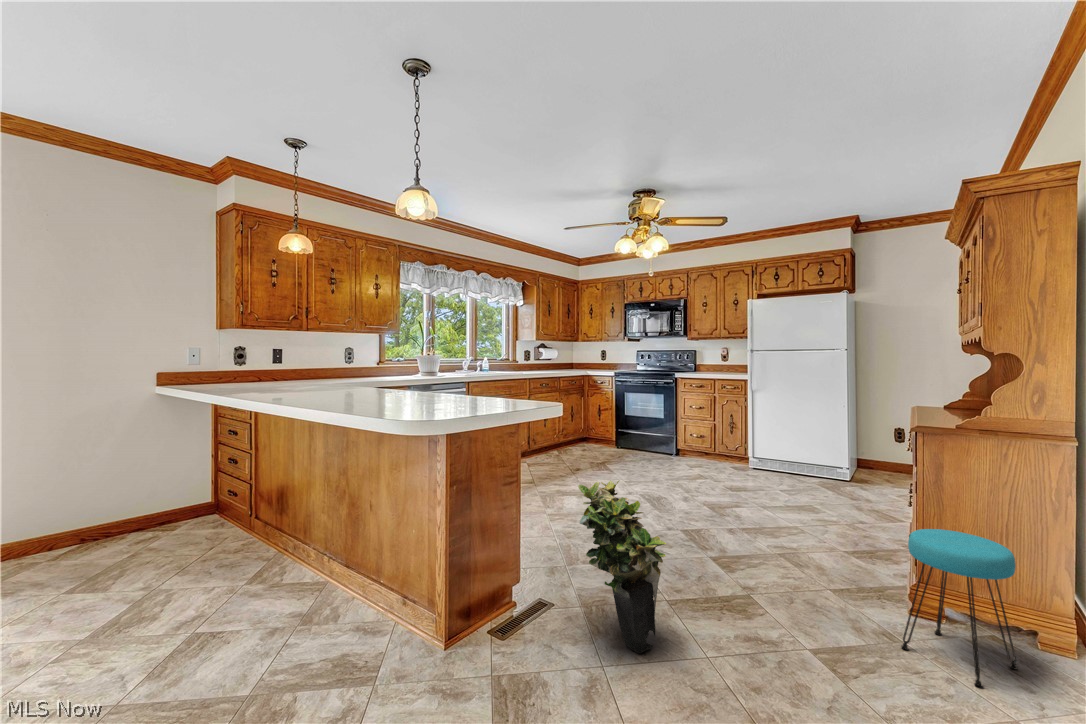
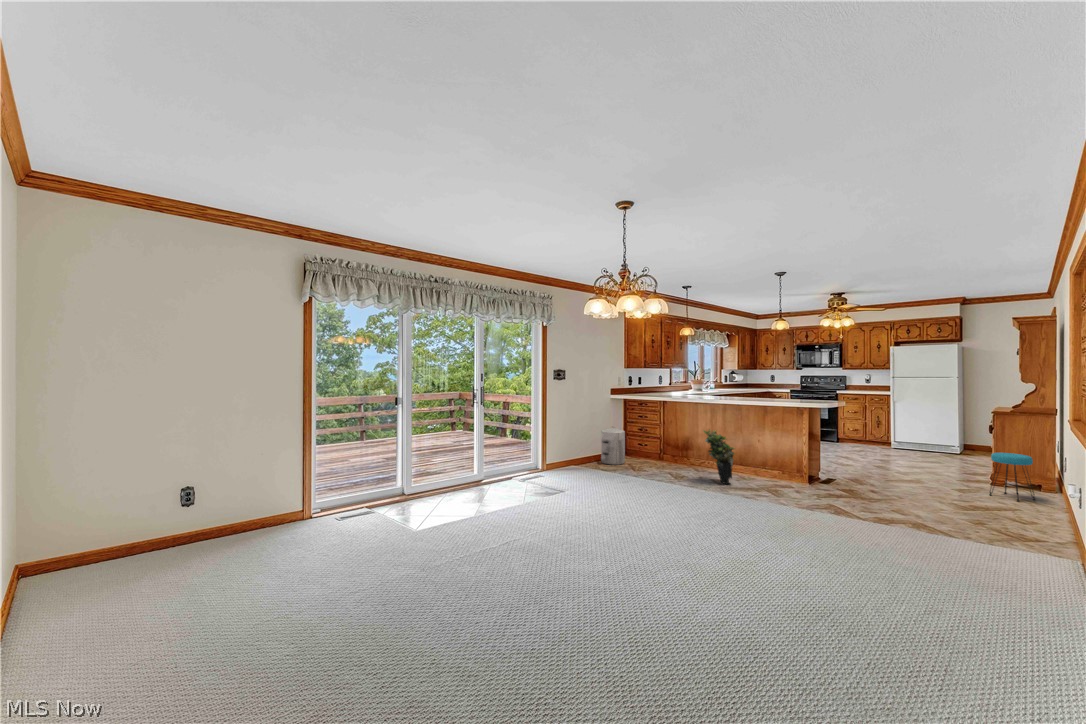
waste bin: none [87,458,171,550] -> present [601,428,625,465]
potted plant: present [578,481,666,654] -> present [704,430,734,484]

